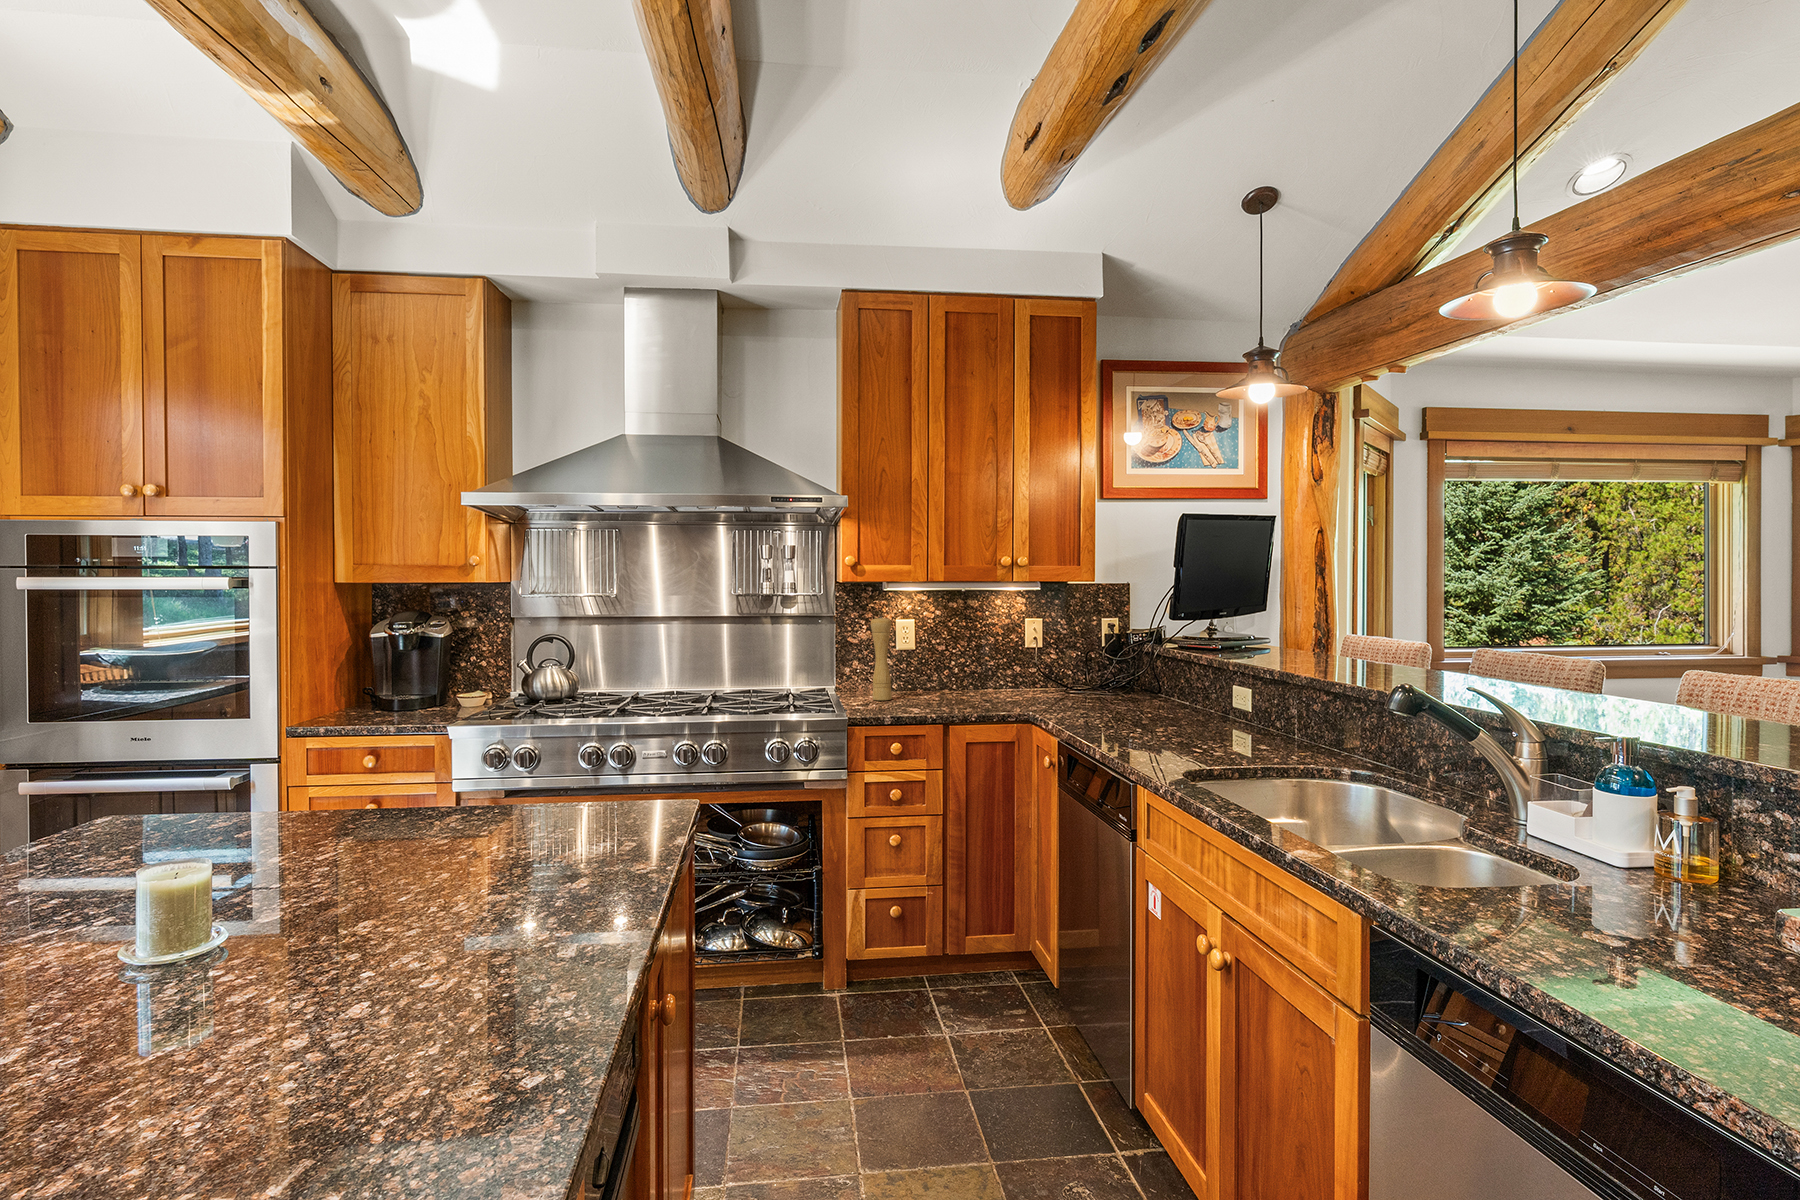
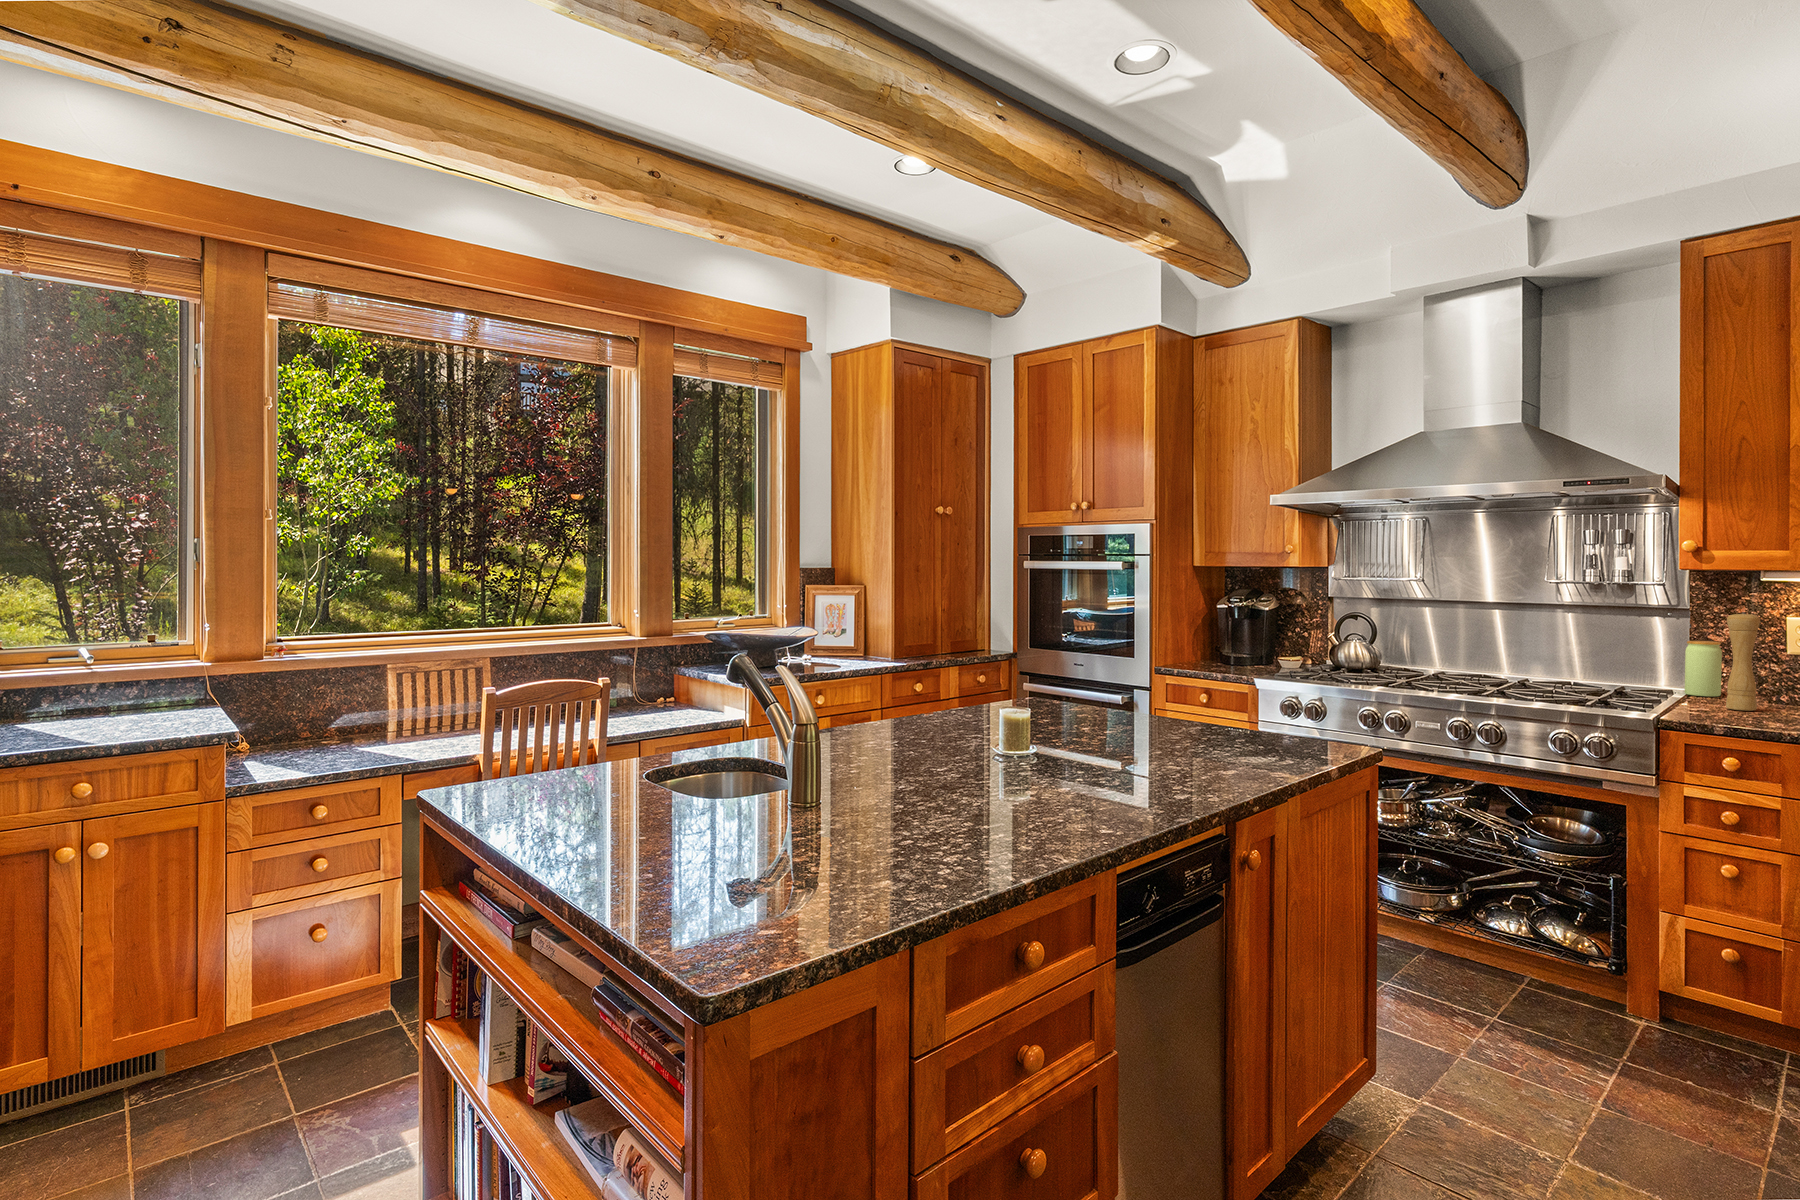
jar: none [833,643,857,691] -> present [1685,641,1722,696]

